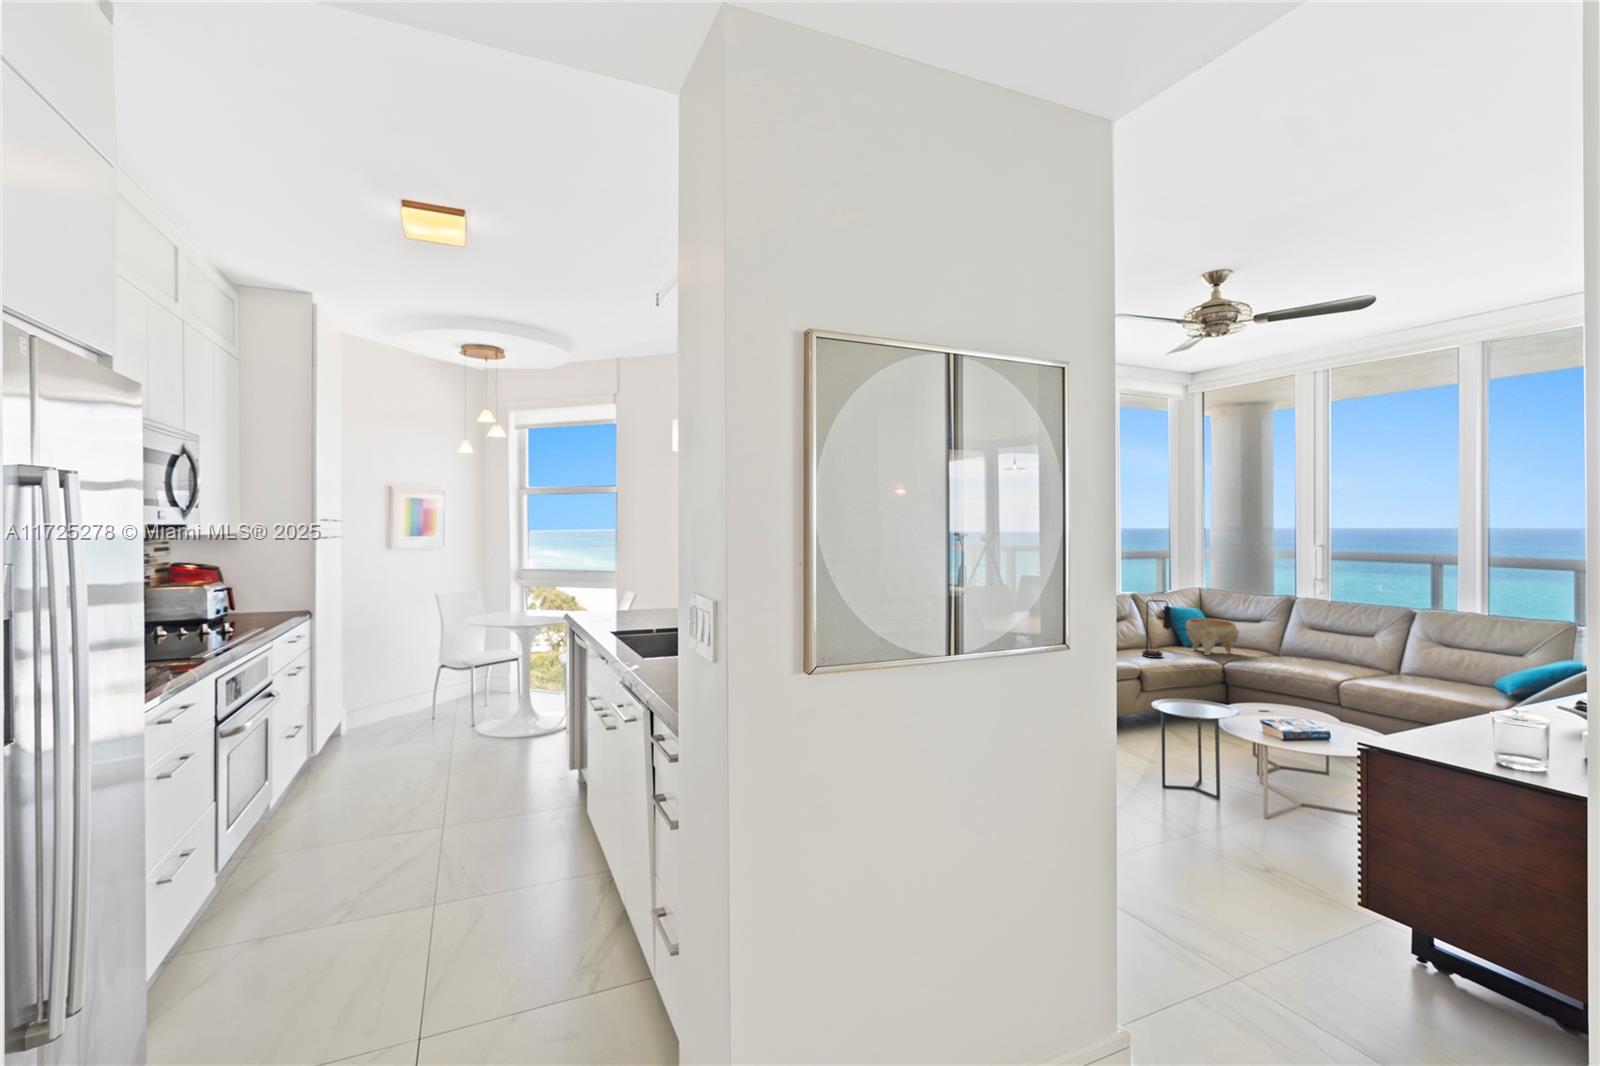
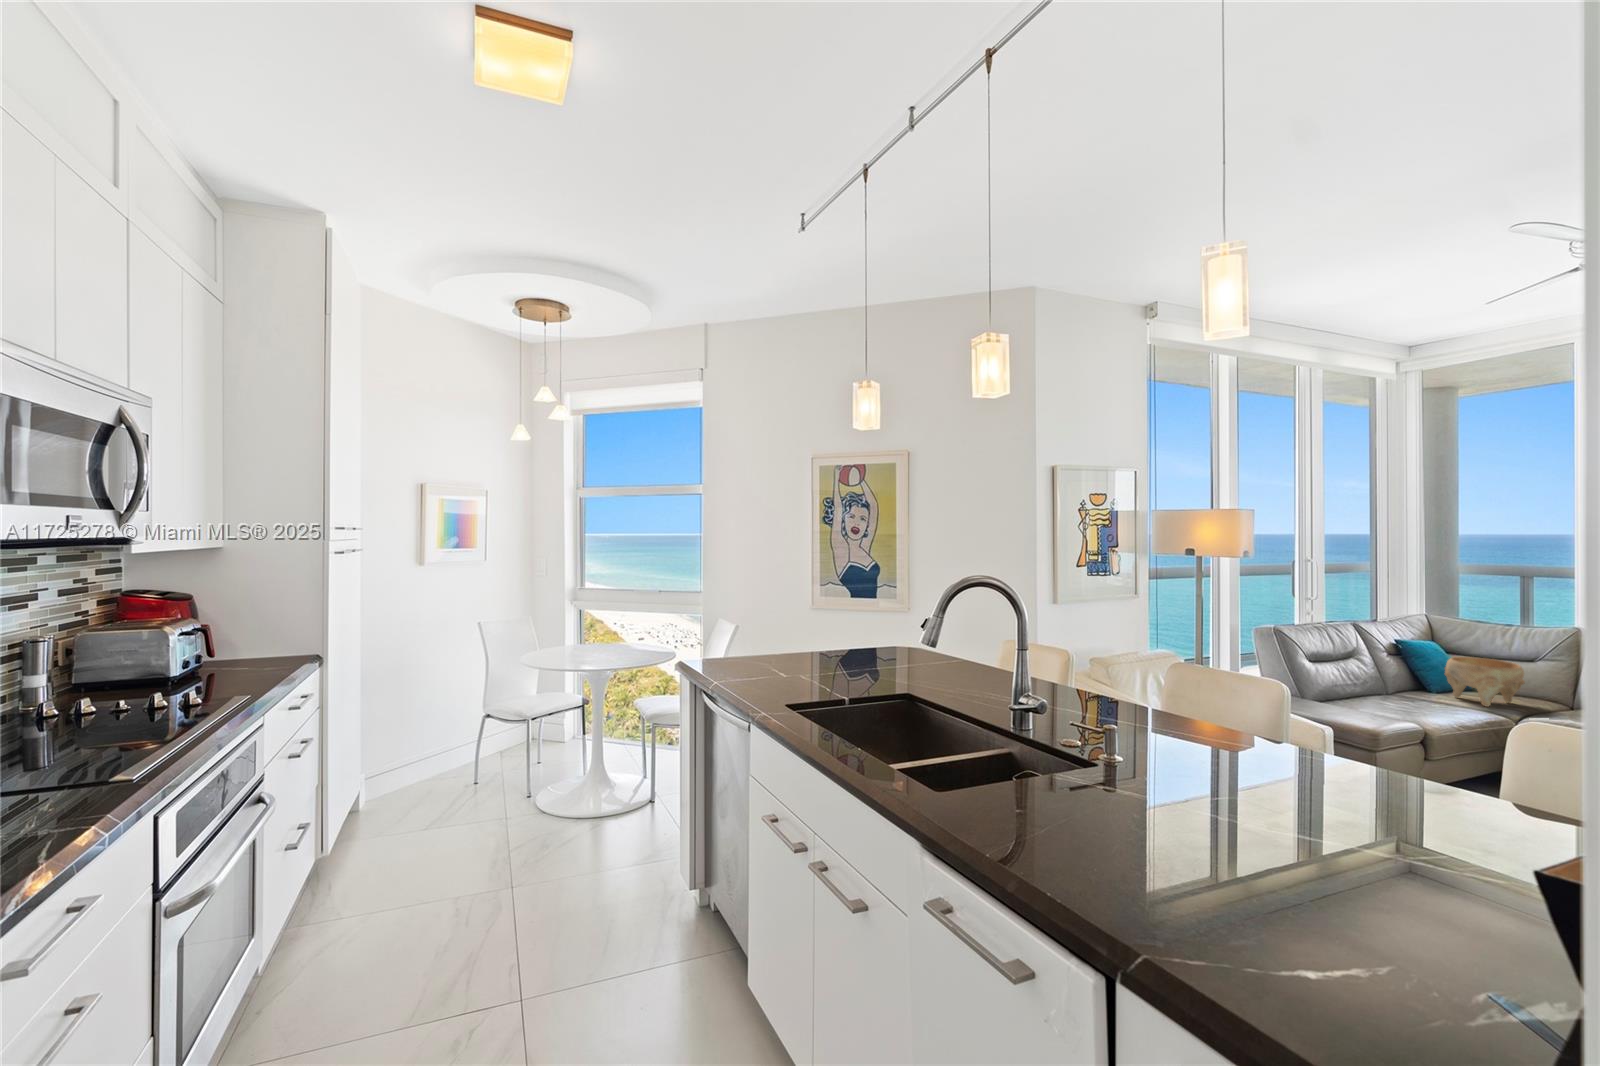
table lamp: present [1142,600,1172,658] -> none [1401,633,1445,711]

